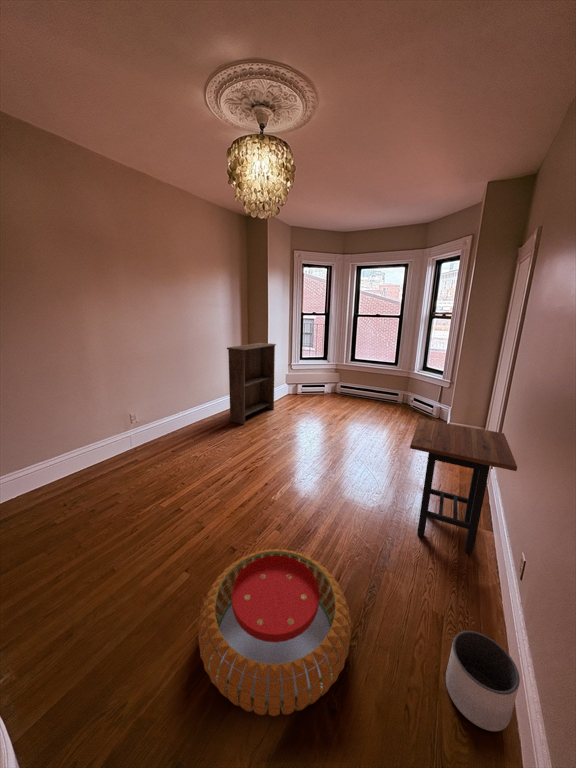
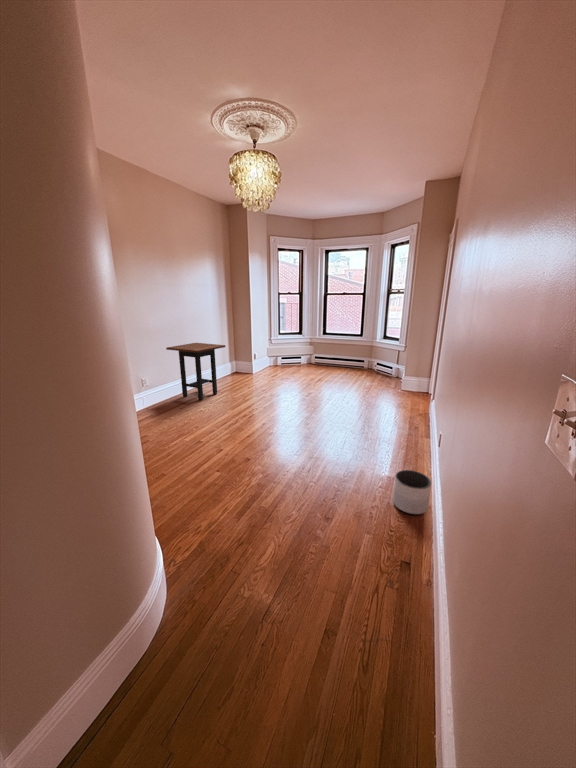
bookshelf: present [227,343,276,424] -> none [218,319,259,388]
side table: present [410,419,517,554] -> present [166,343,225,400]
pouf: present [198,549,351,716] -> none [236,446,335,518]

